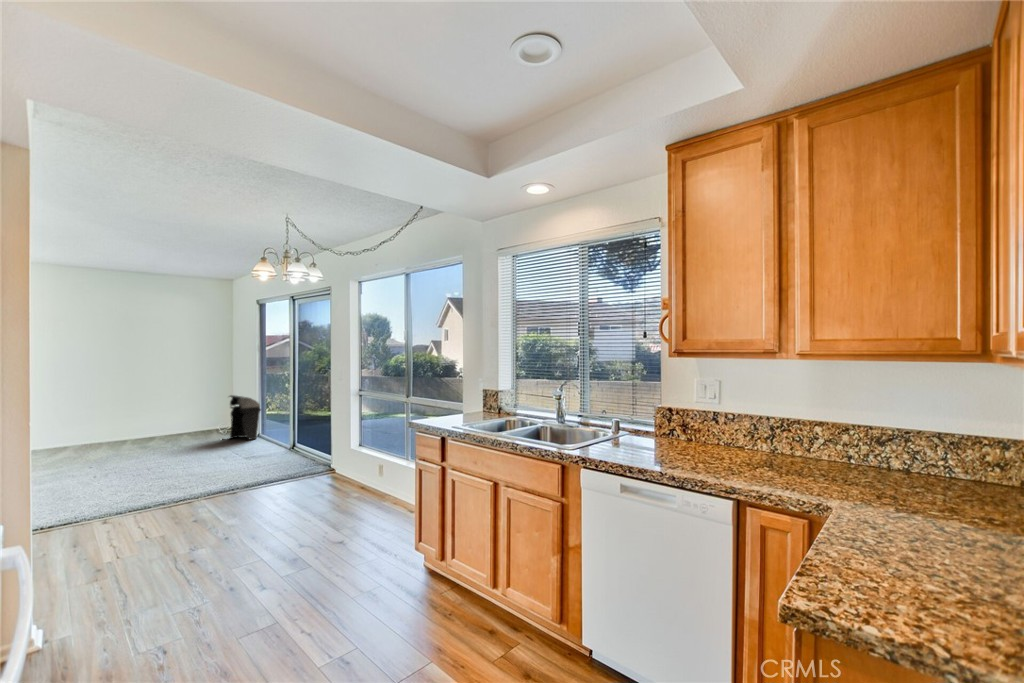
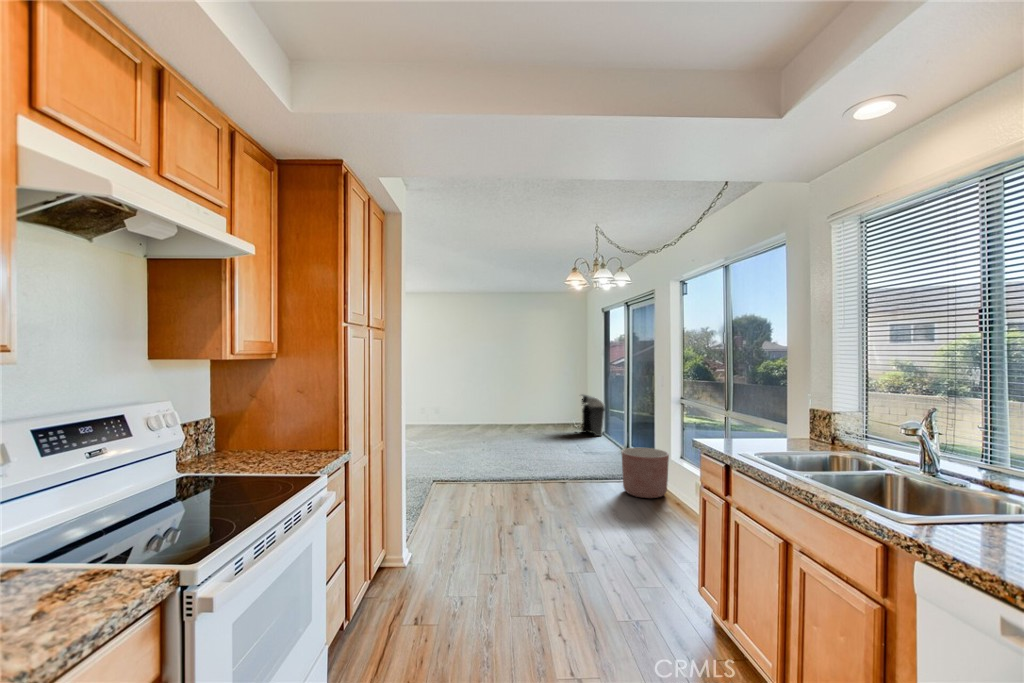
planter: none [304,441,352,490] -> present [622,448,669,498]

